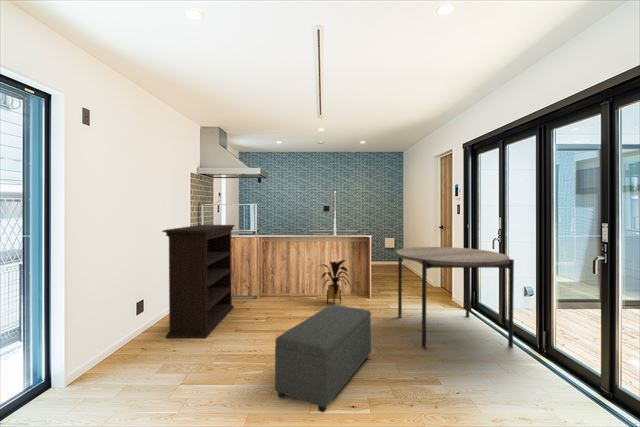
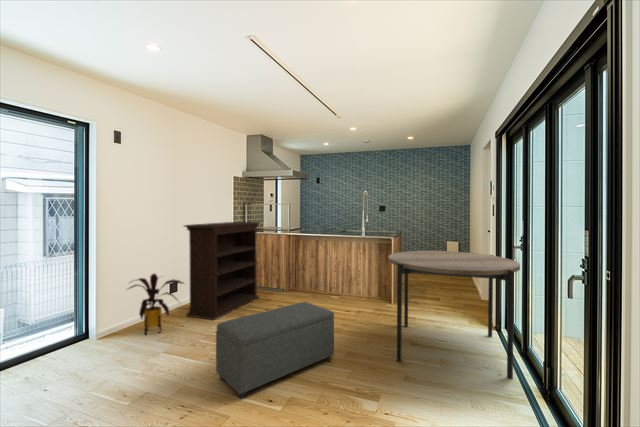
house plant: present [322,260,350,303] -> present [130,274,183,335]

